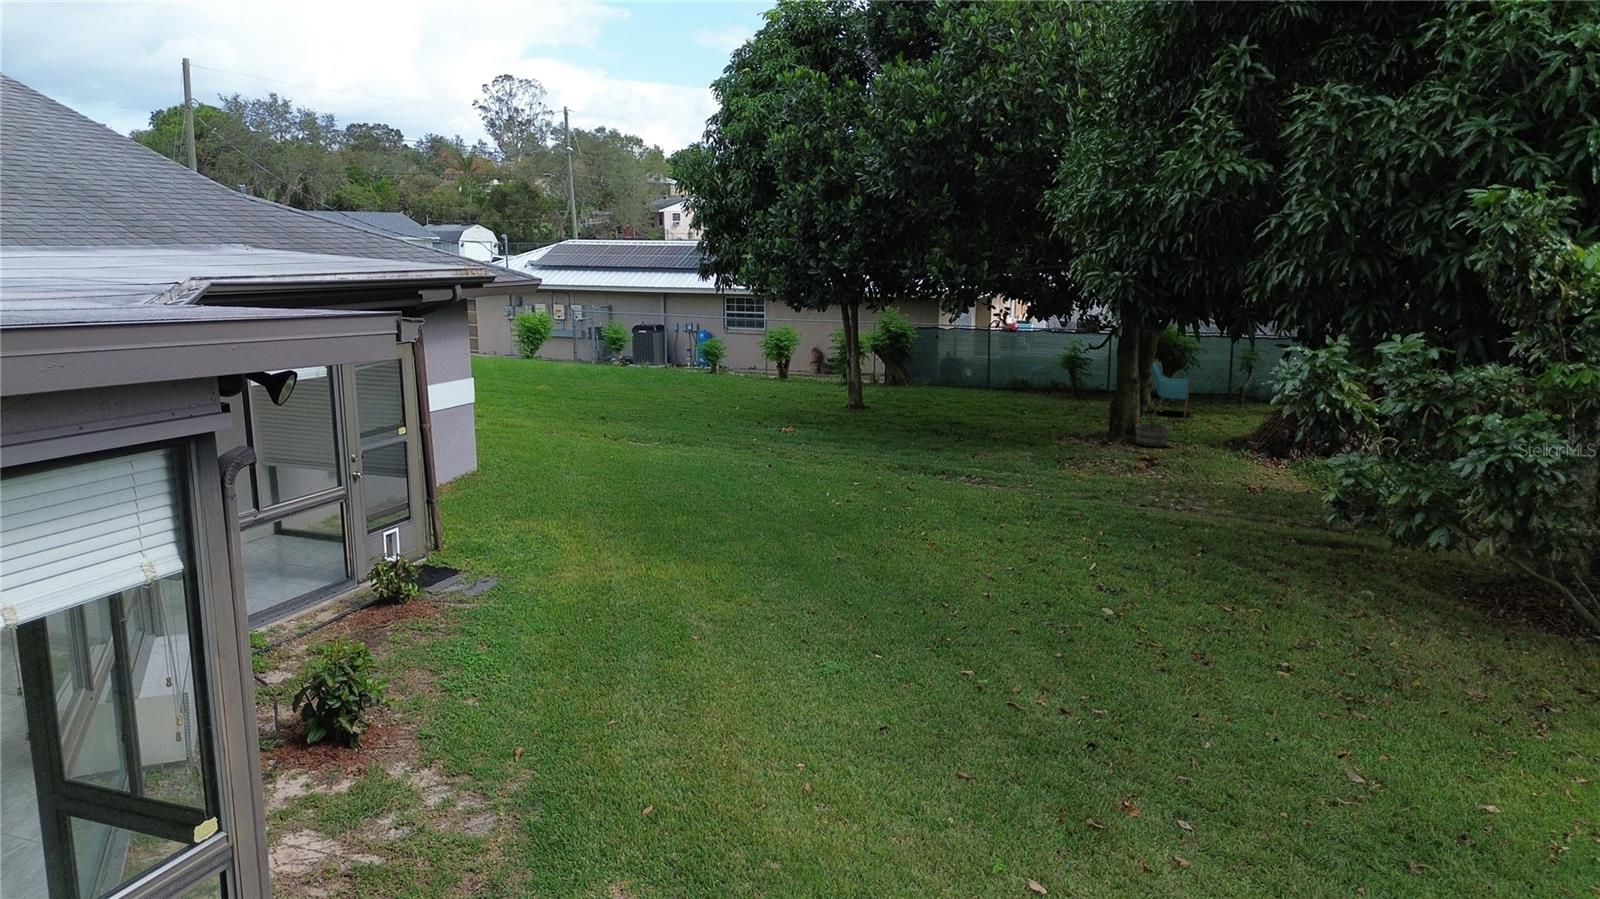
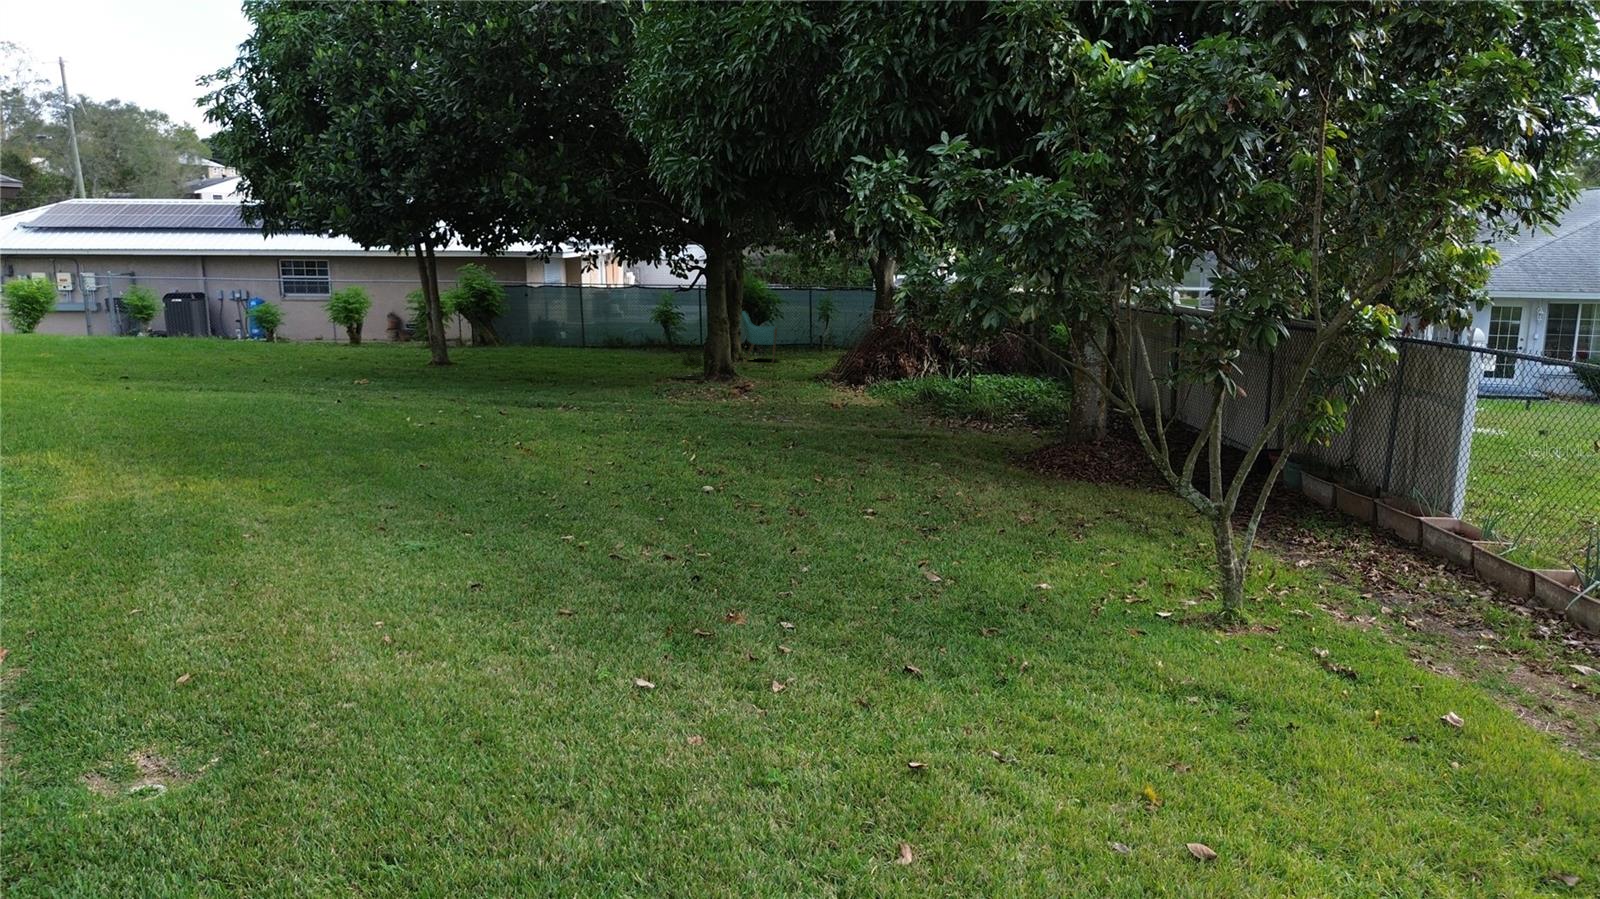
potted tree: none [1083,399,1111,442] -> present [681,343,704,379]
bucket: present [1135,422,1173,446] -> none [728,358,763,381]

